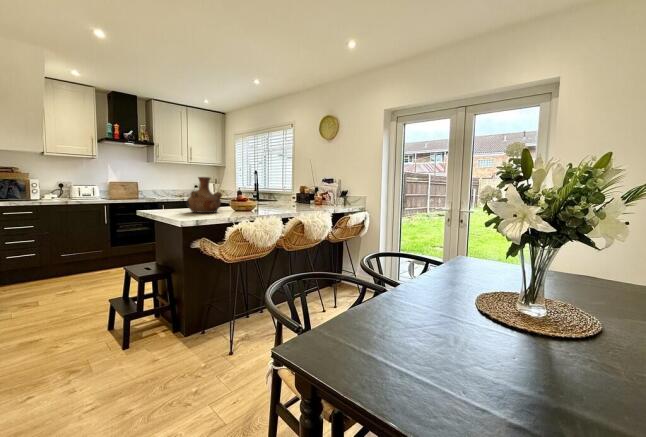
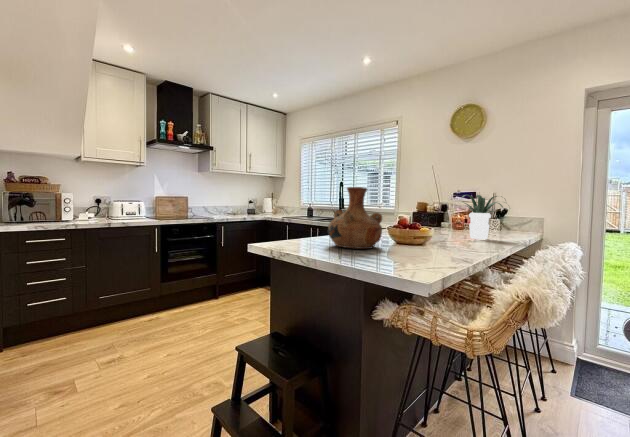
potted plant: none [290,181,323,209] -> present [464,195,503,239]

